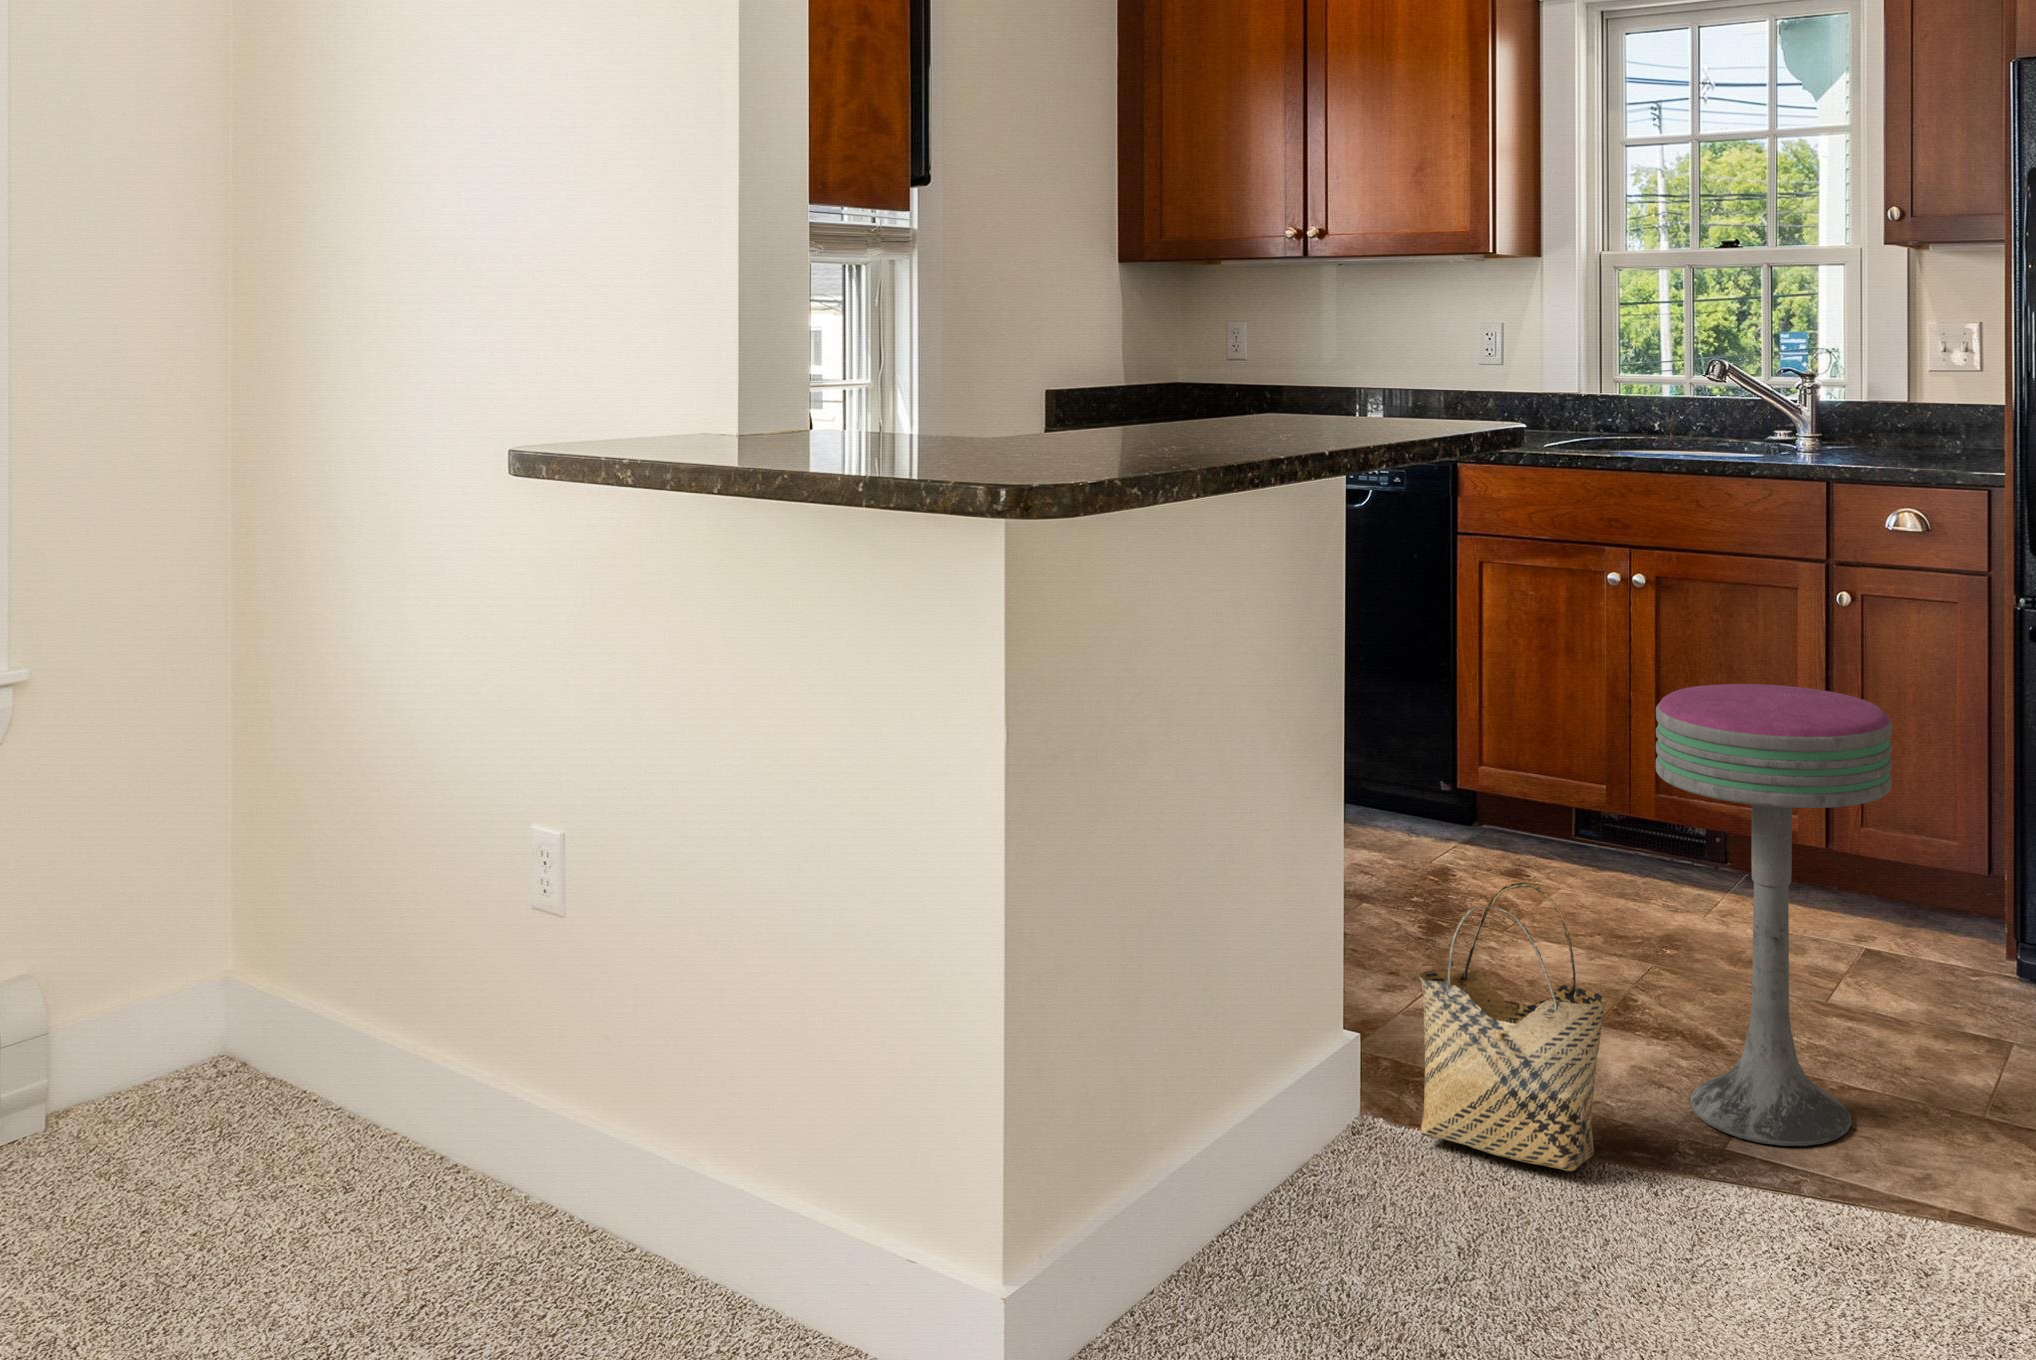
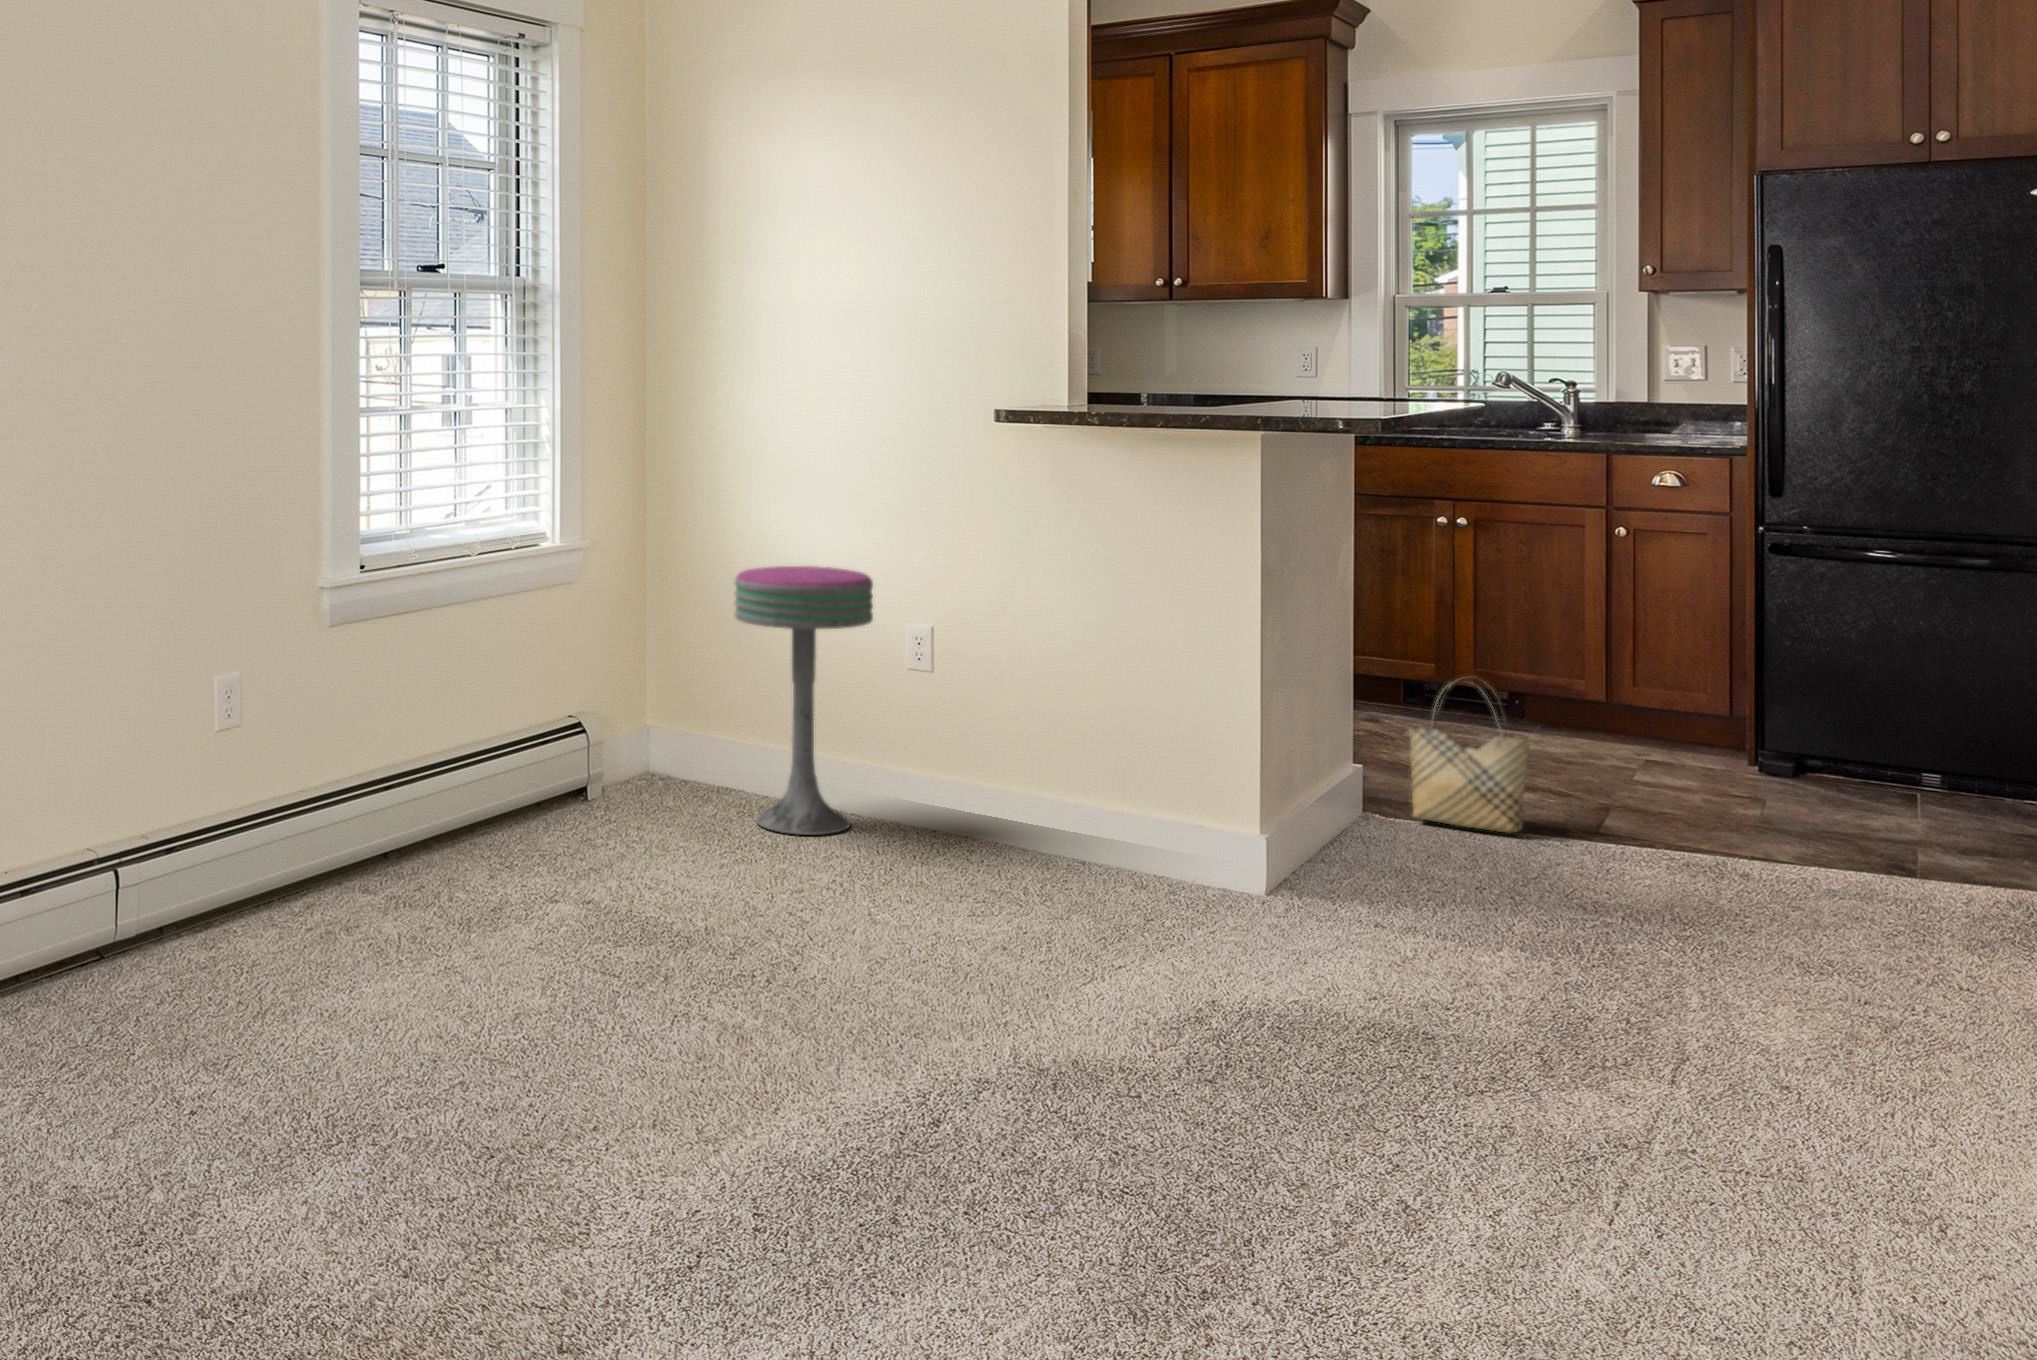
bar stool: present [1656,684,1892,1146] -> present [735,566,873,835]

